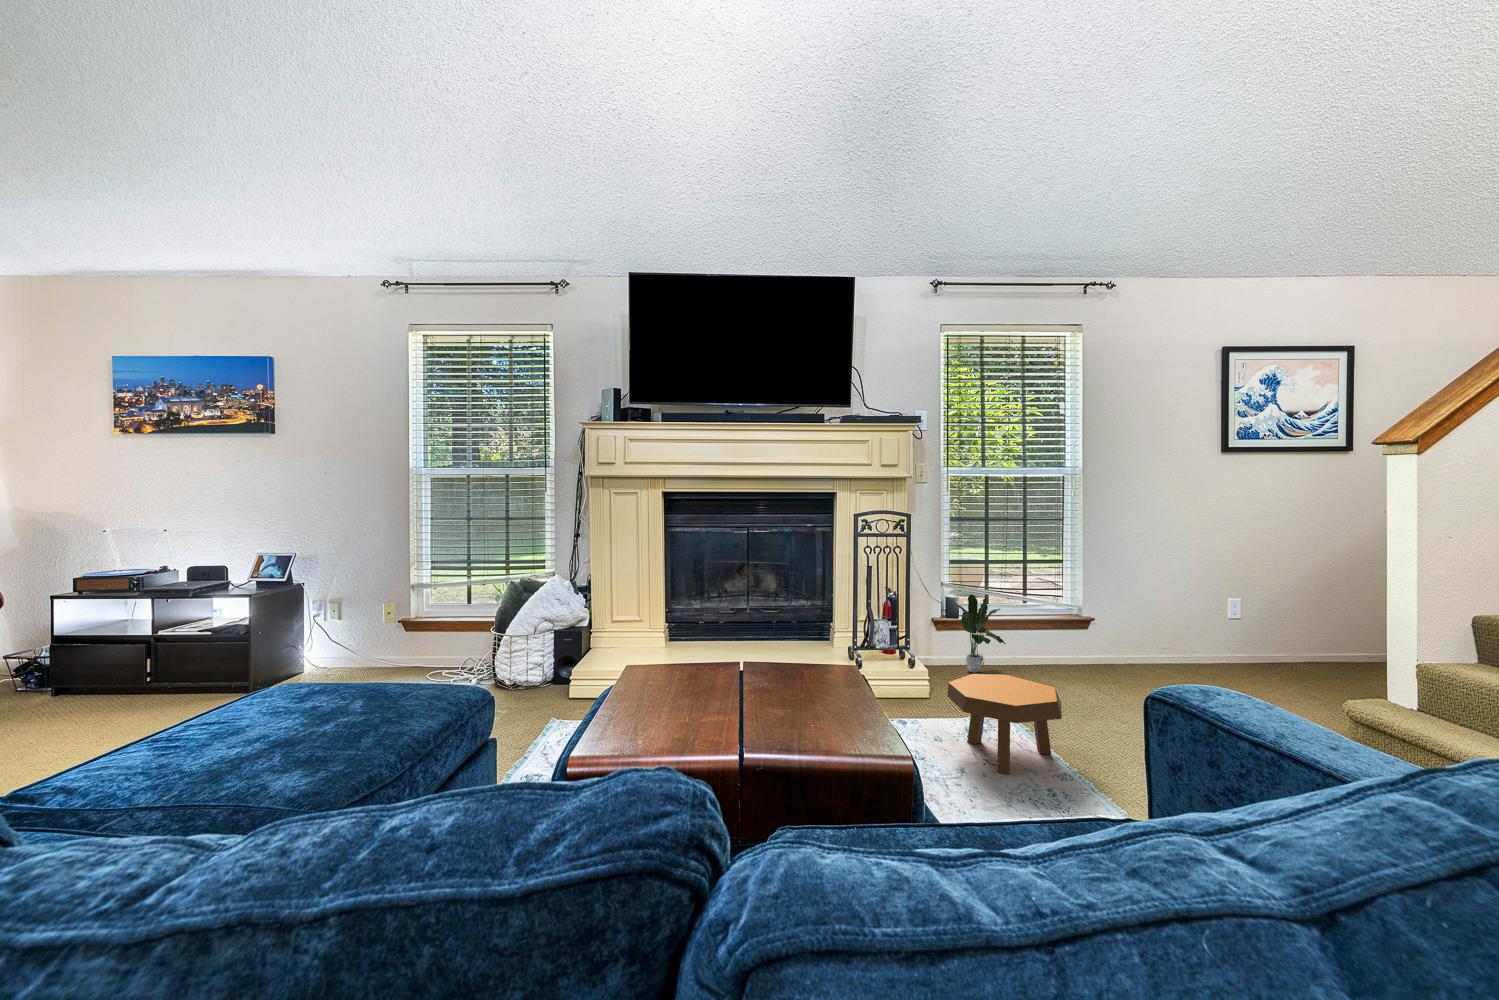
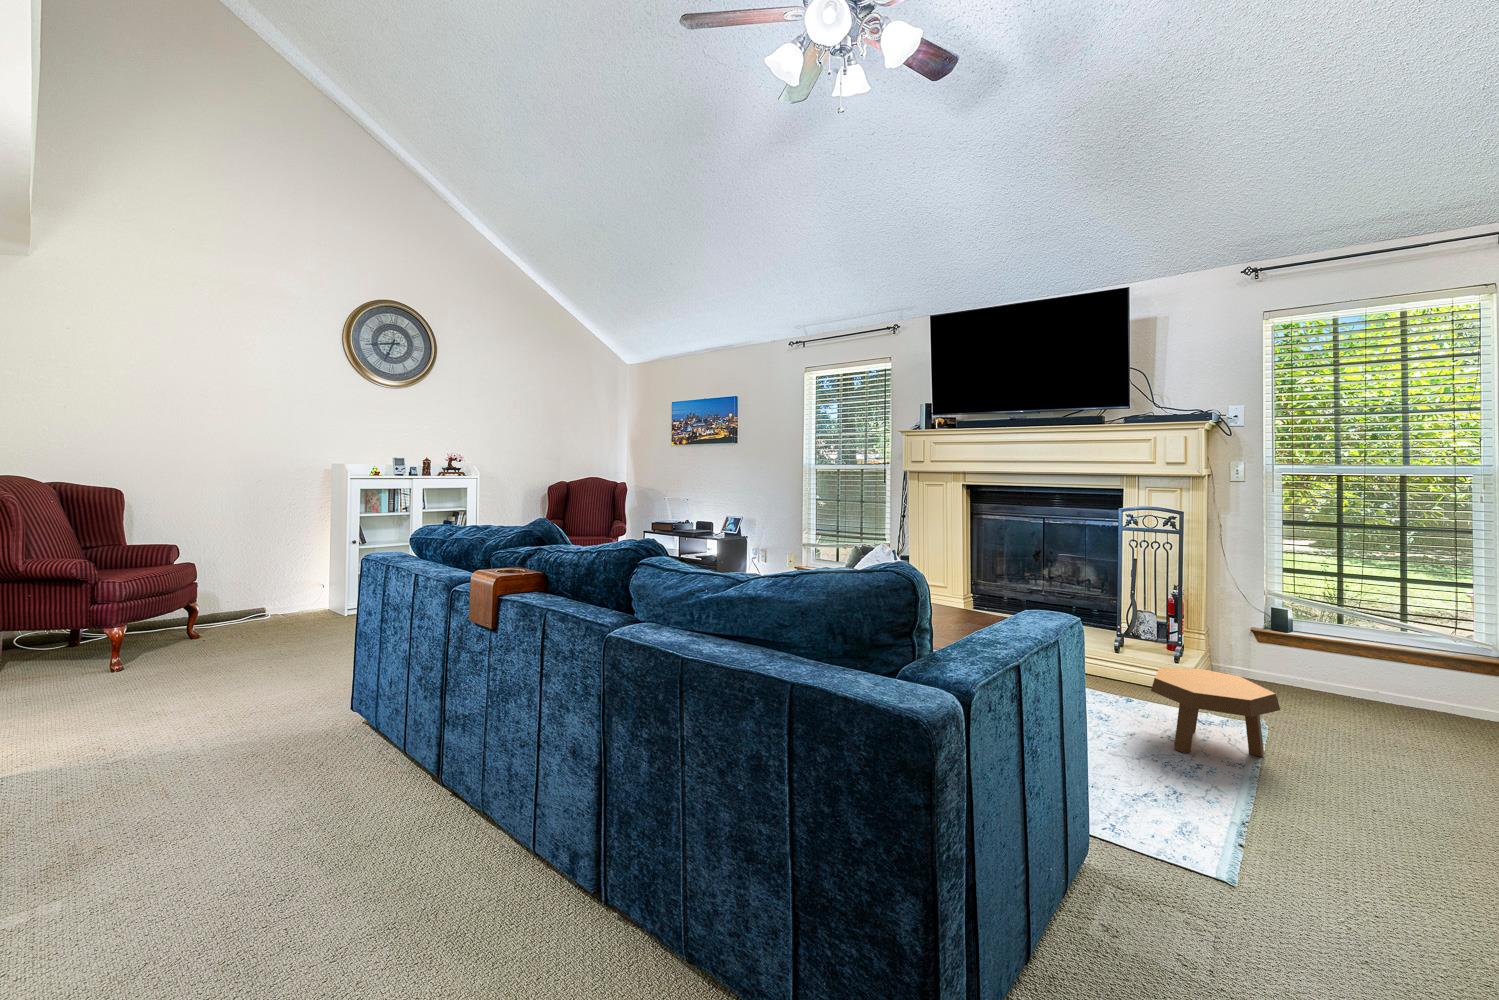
potted plant: present [955,594,1006,673] -> none [1271,606,1340,691]

